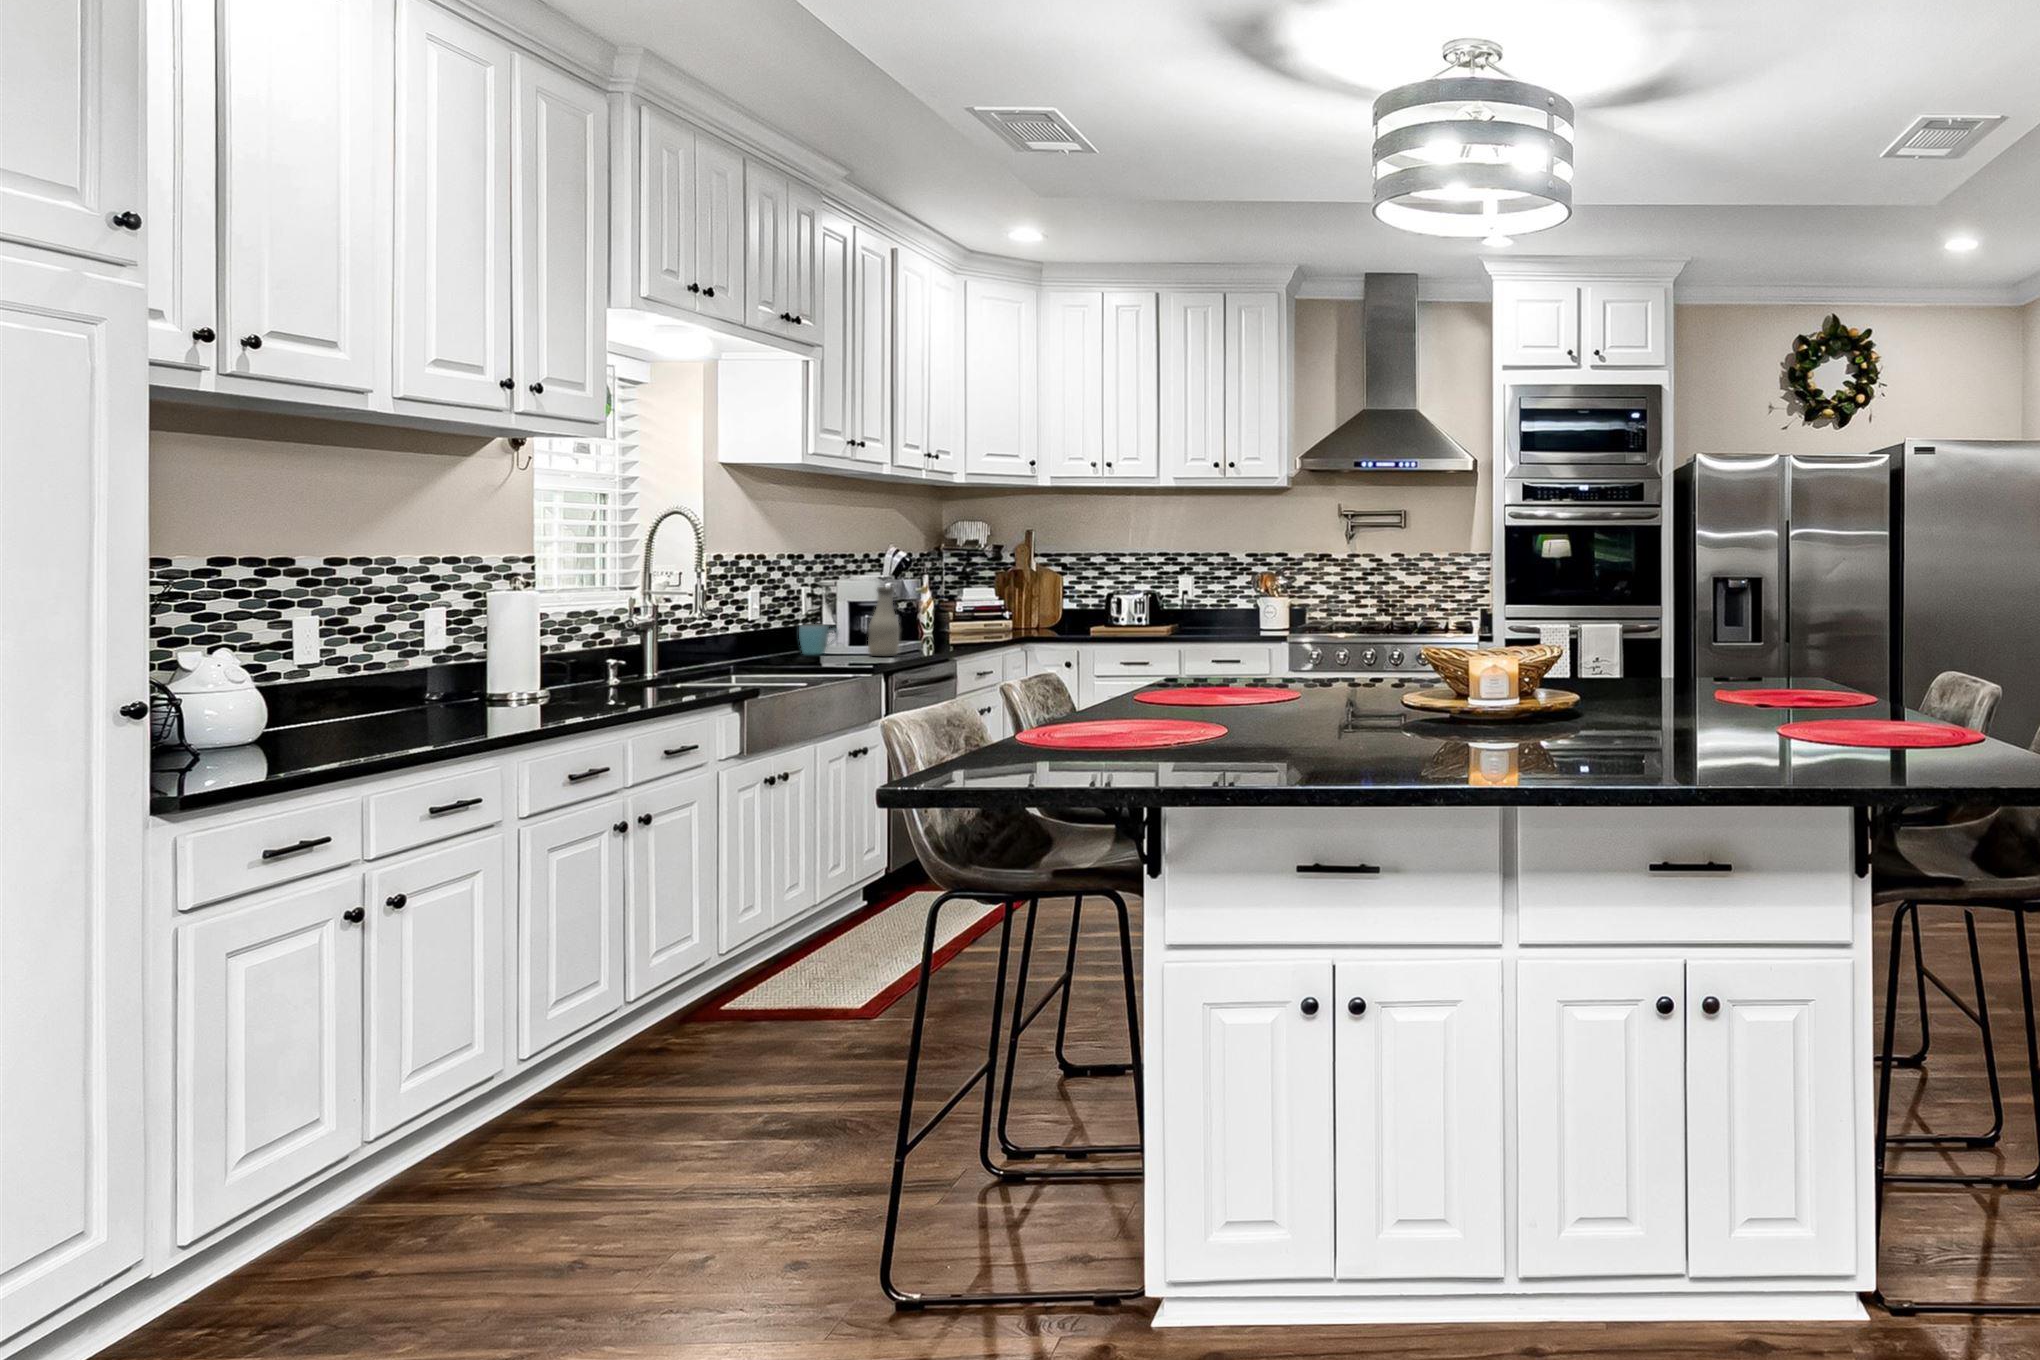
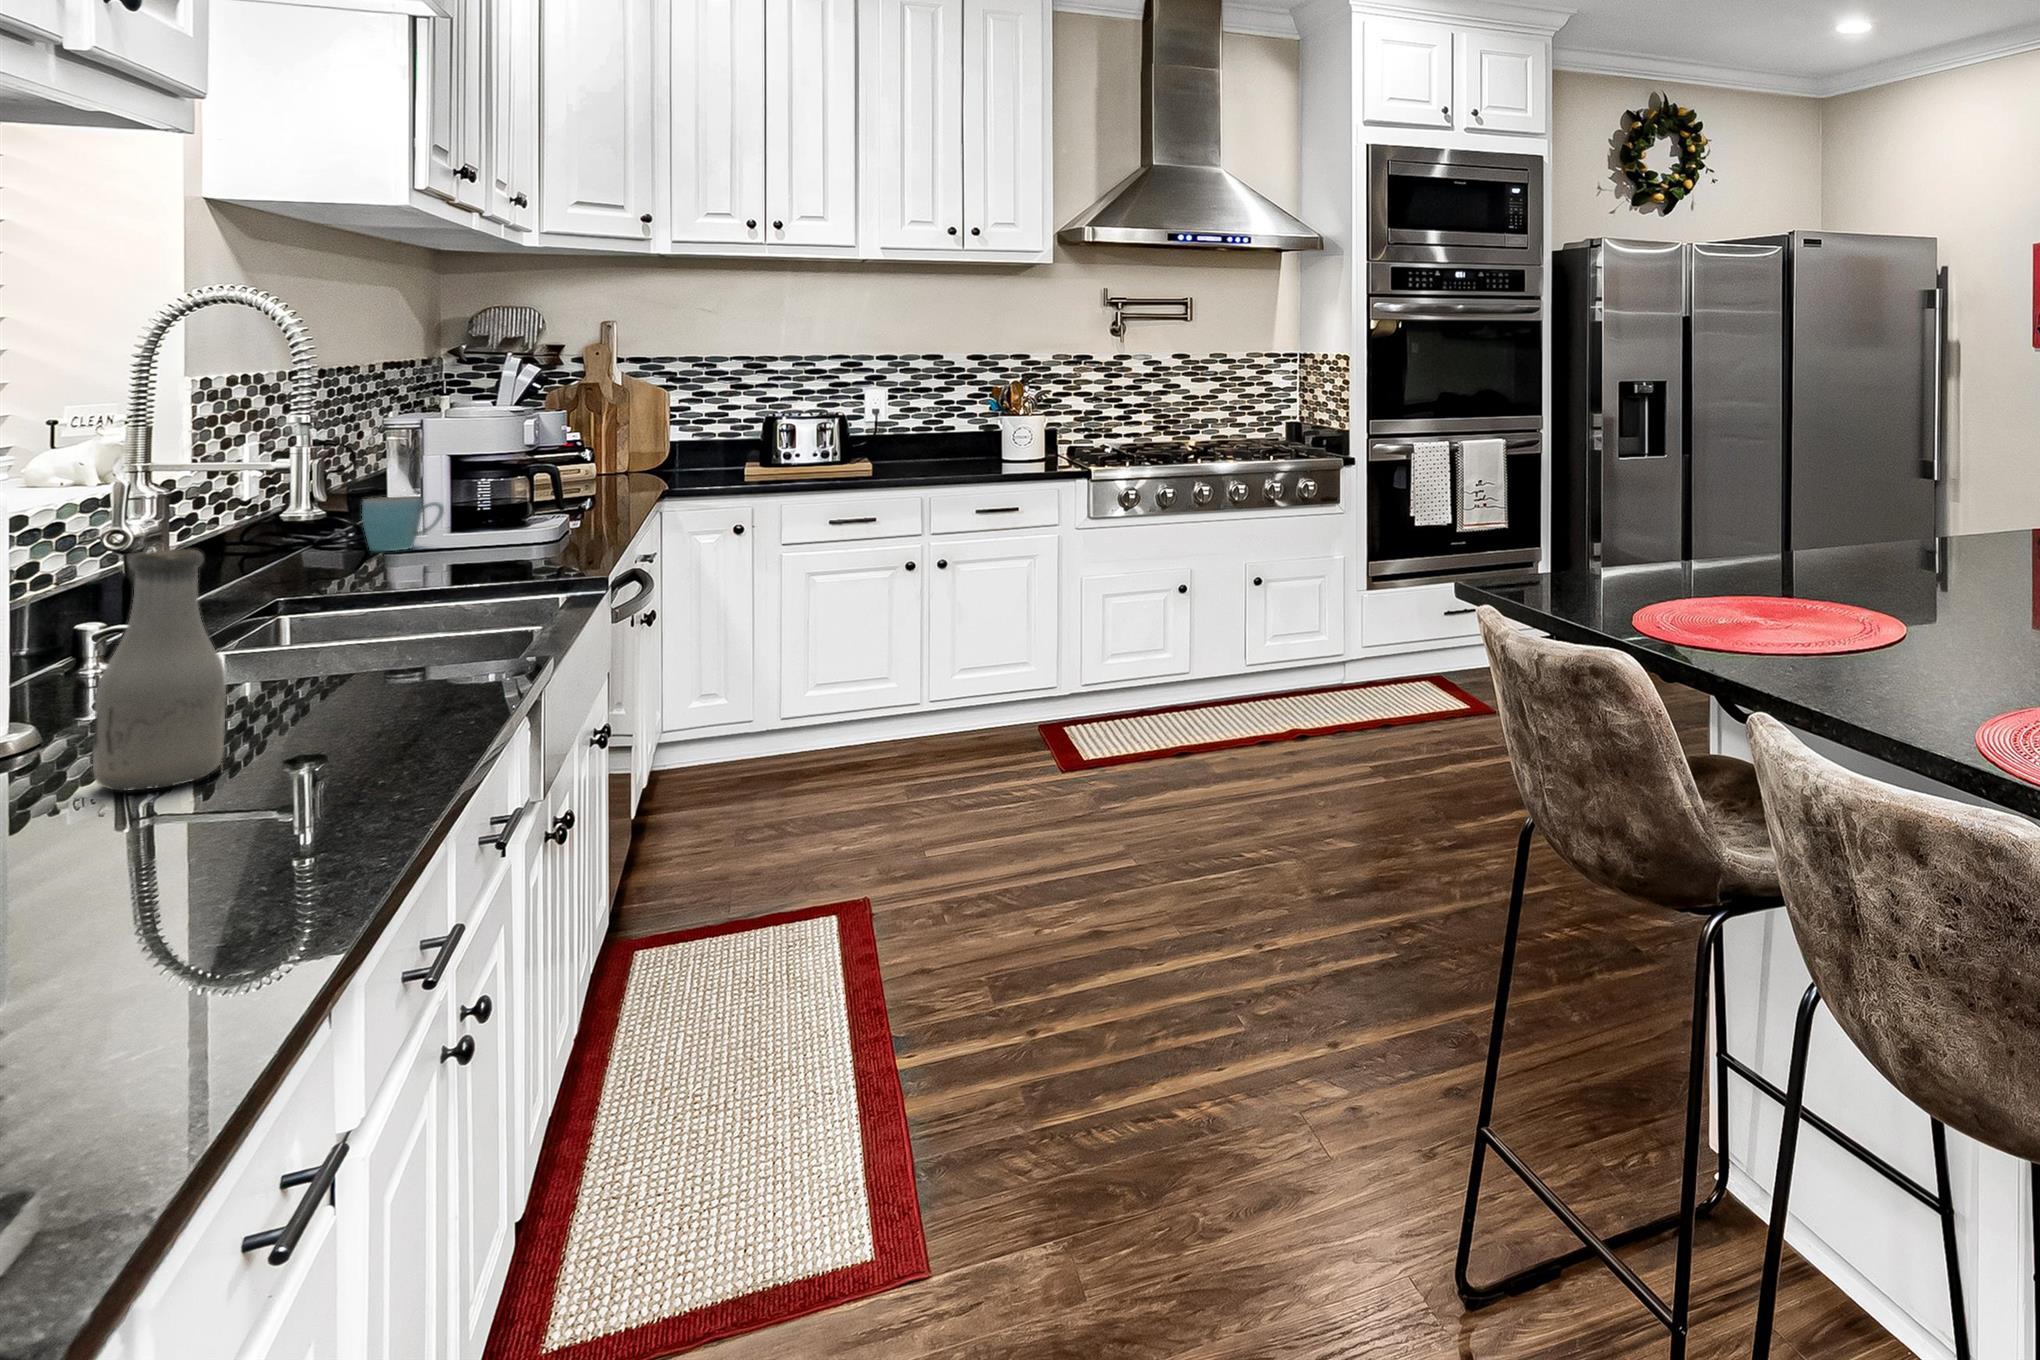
bottle: present [868,587,900,656] -> present [93,549,226,791]

